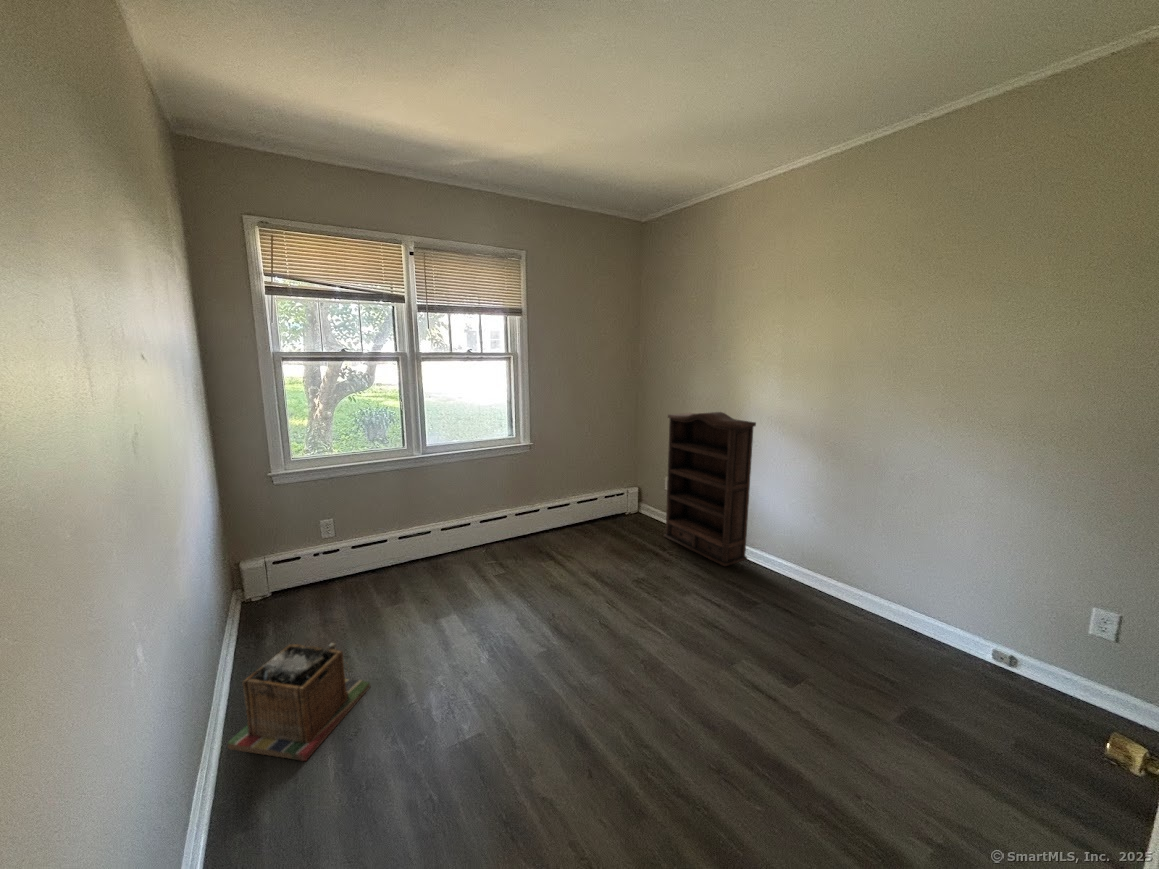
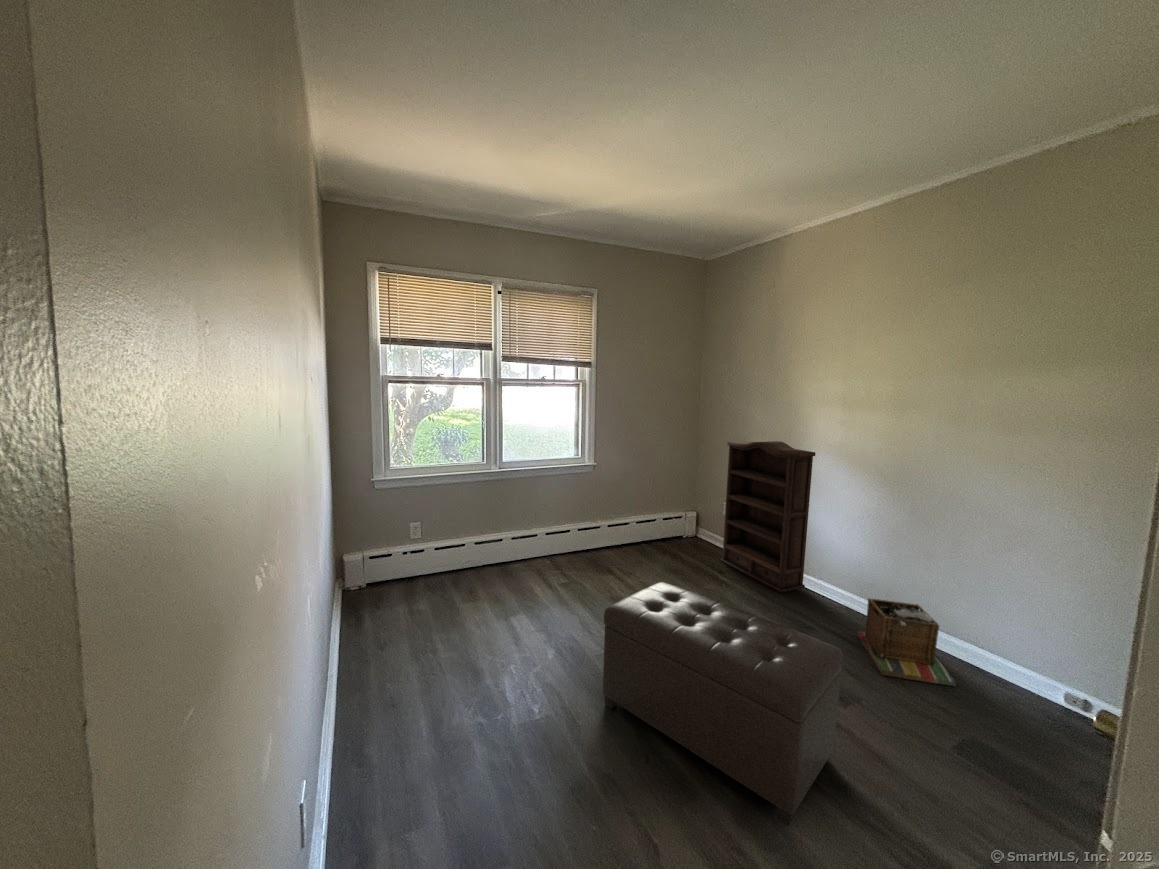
ottoman: none [539,573,793,834] -> present [602,582,843,827]
laundry basket: present [228,643,370,761] -> present [857,598,956,686]

